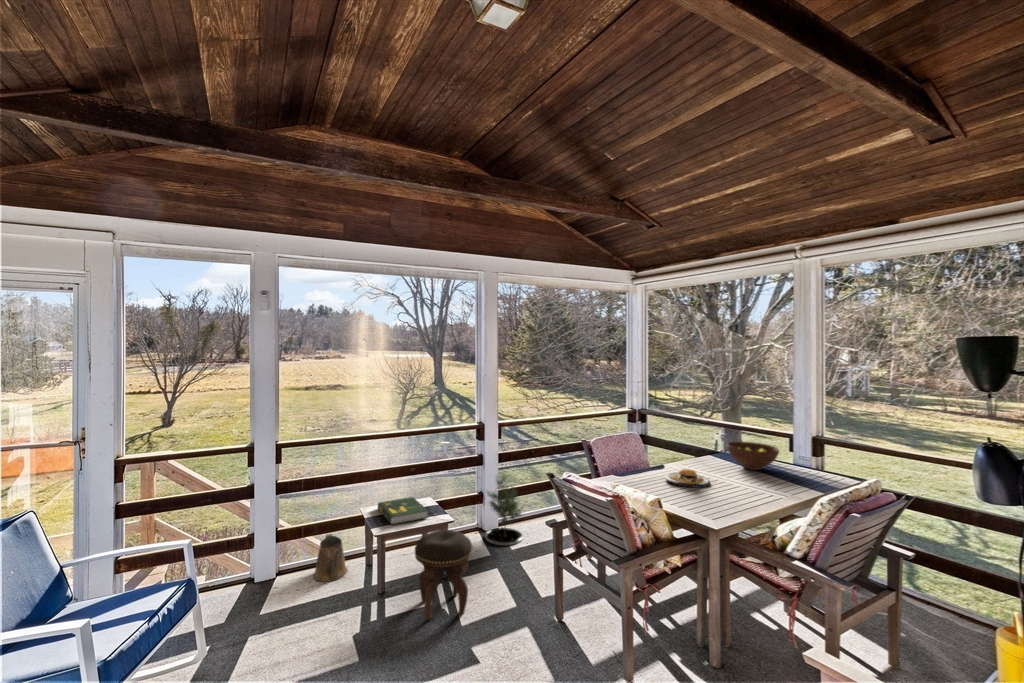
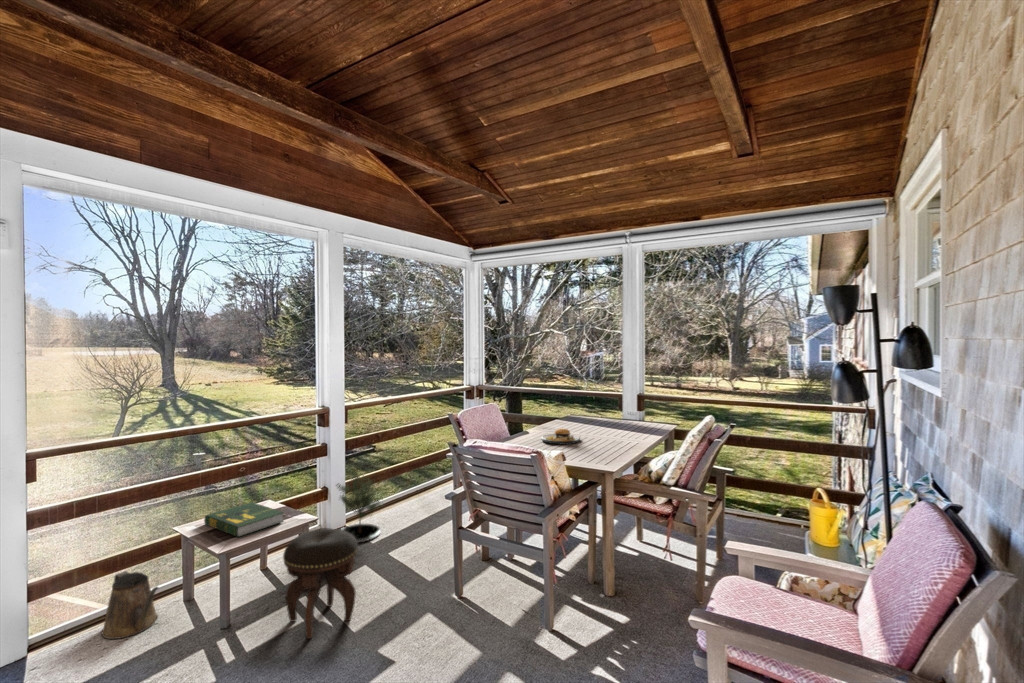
fruit bowl: present [727,442,779,470] -> none [578,404,620,426]

